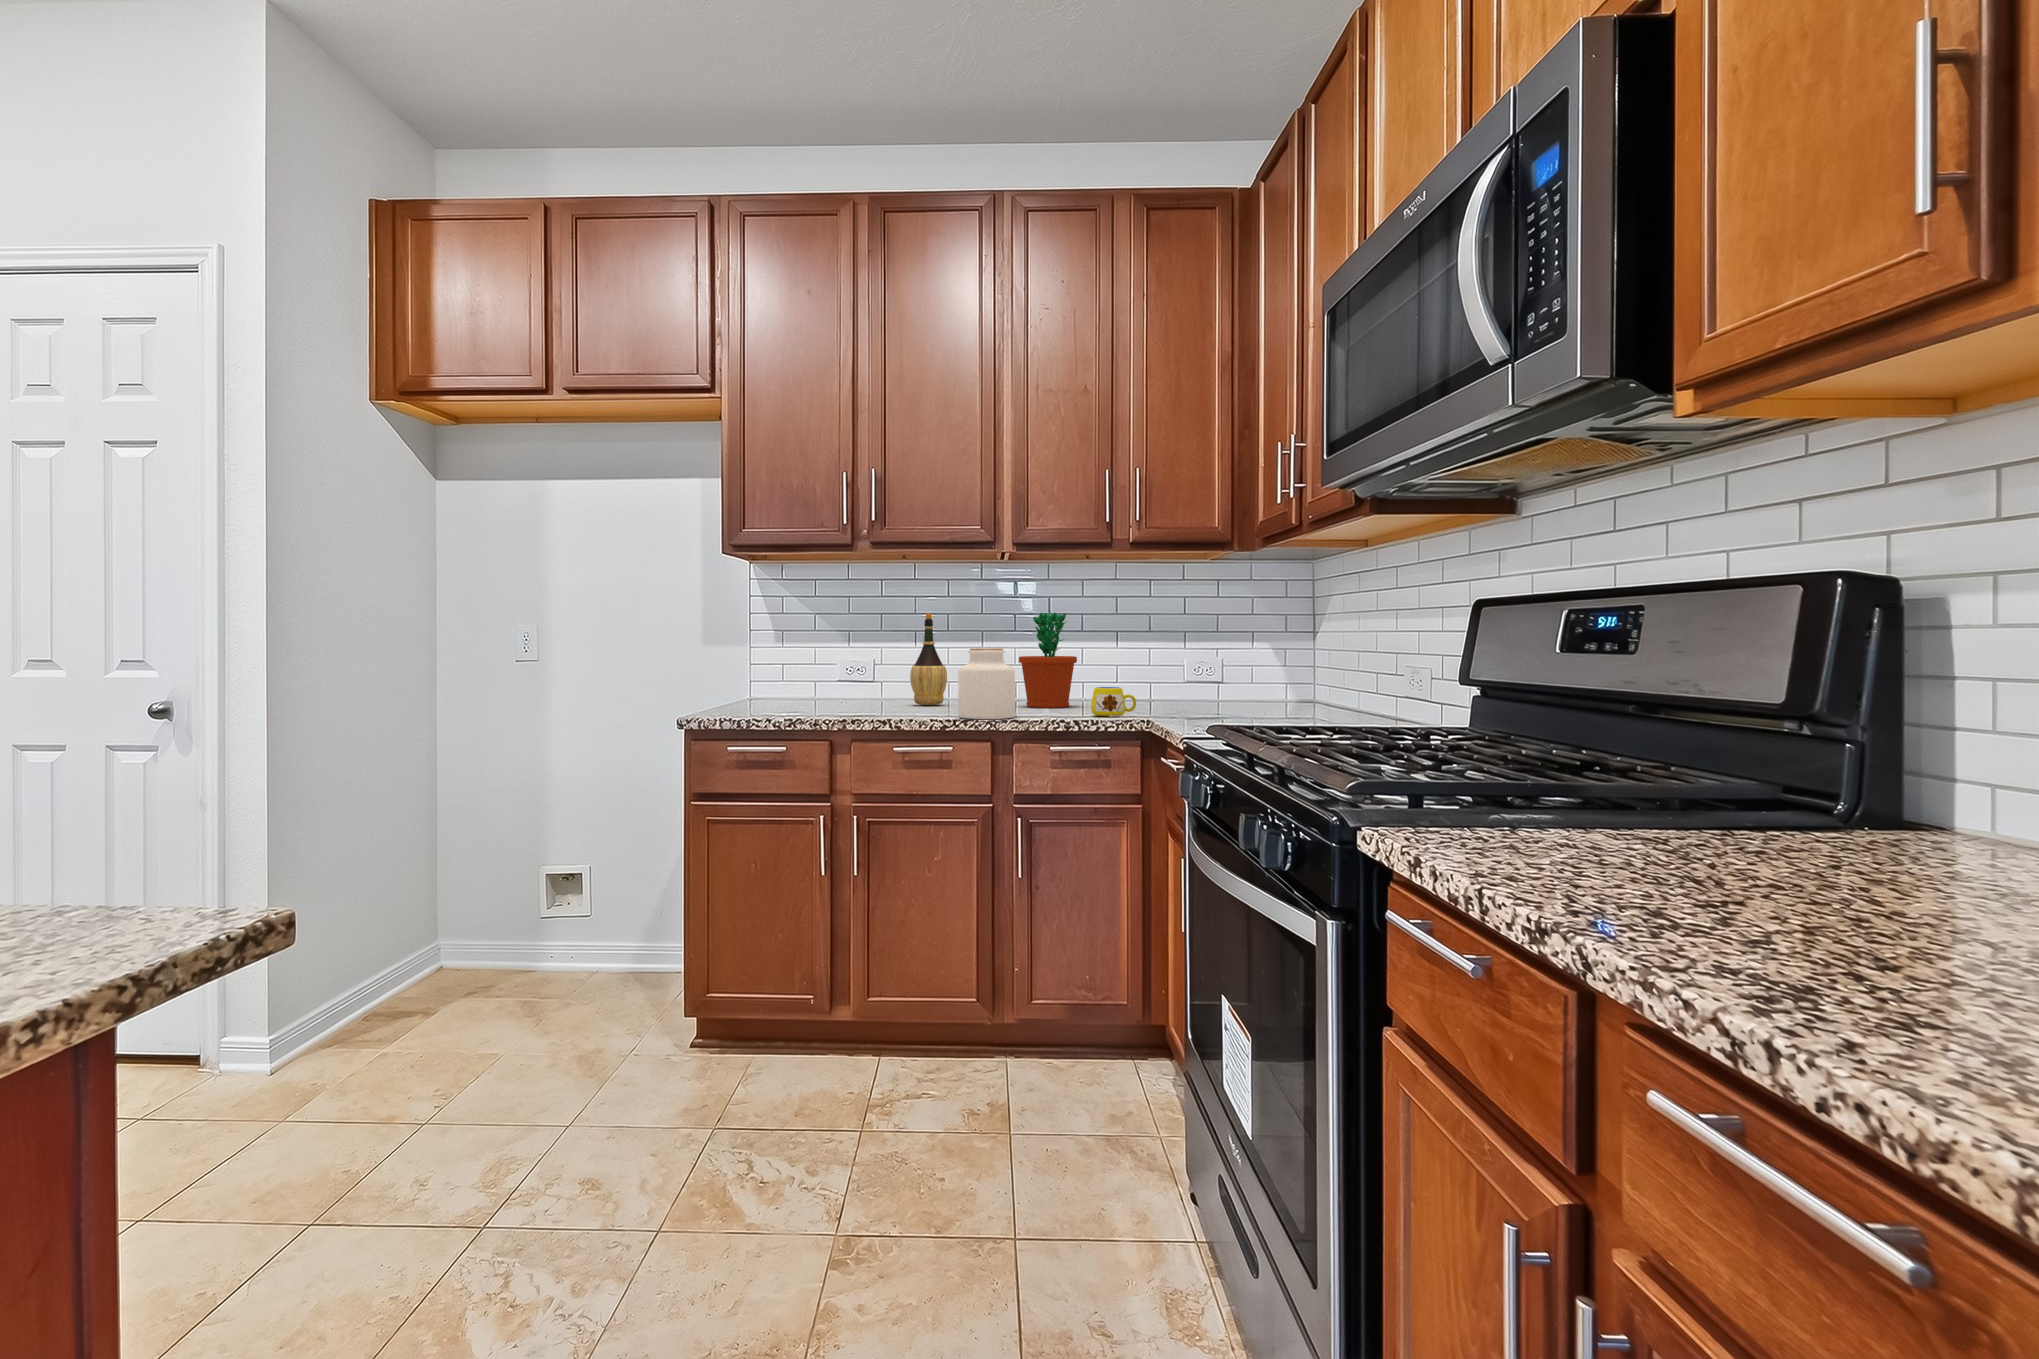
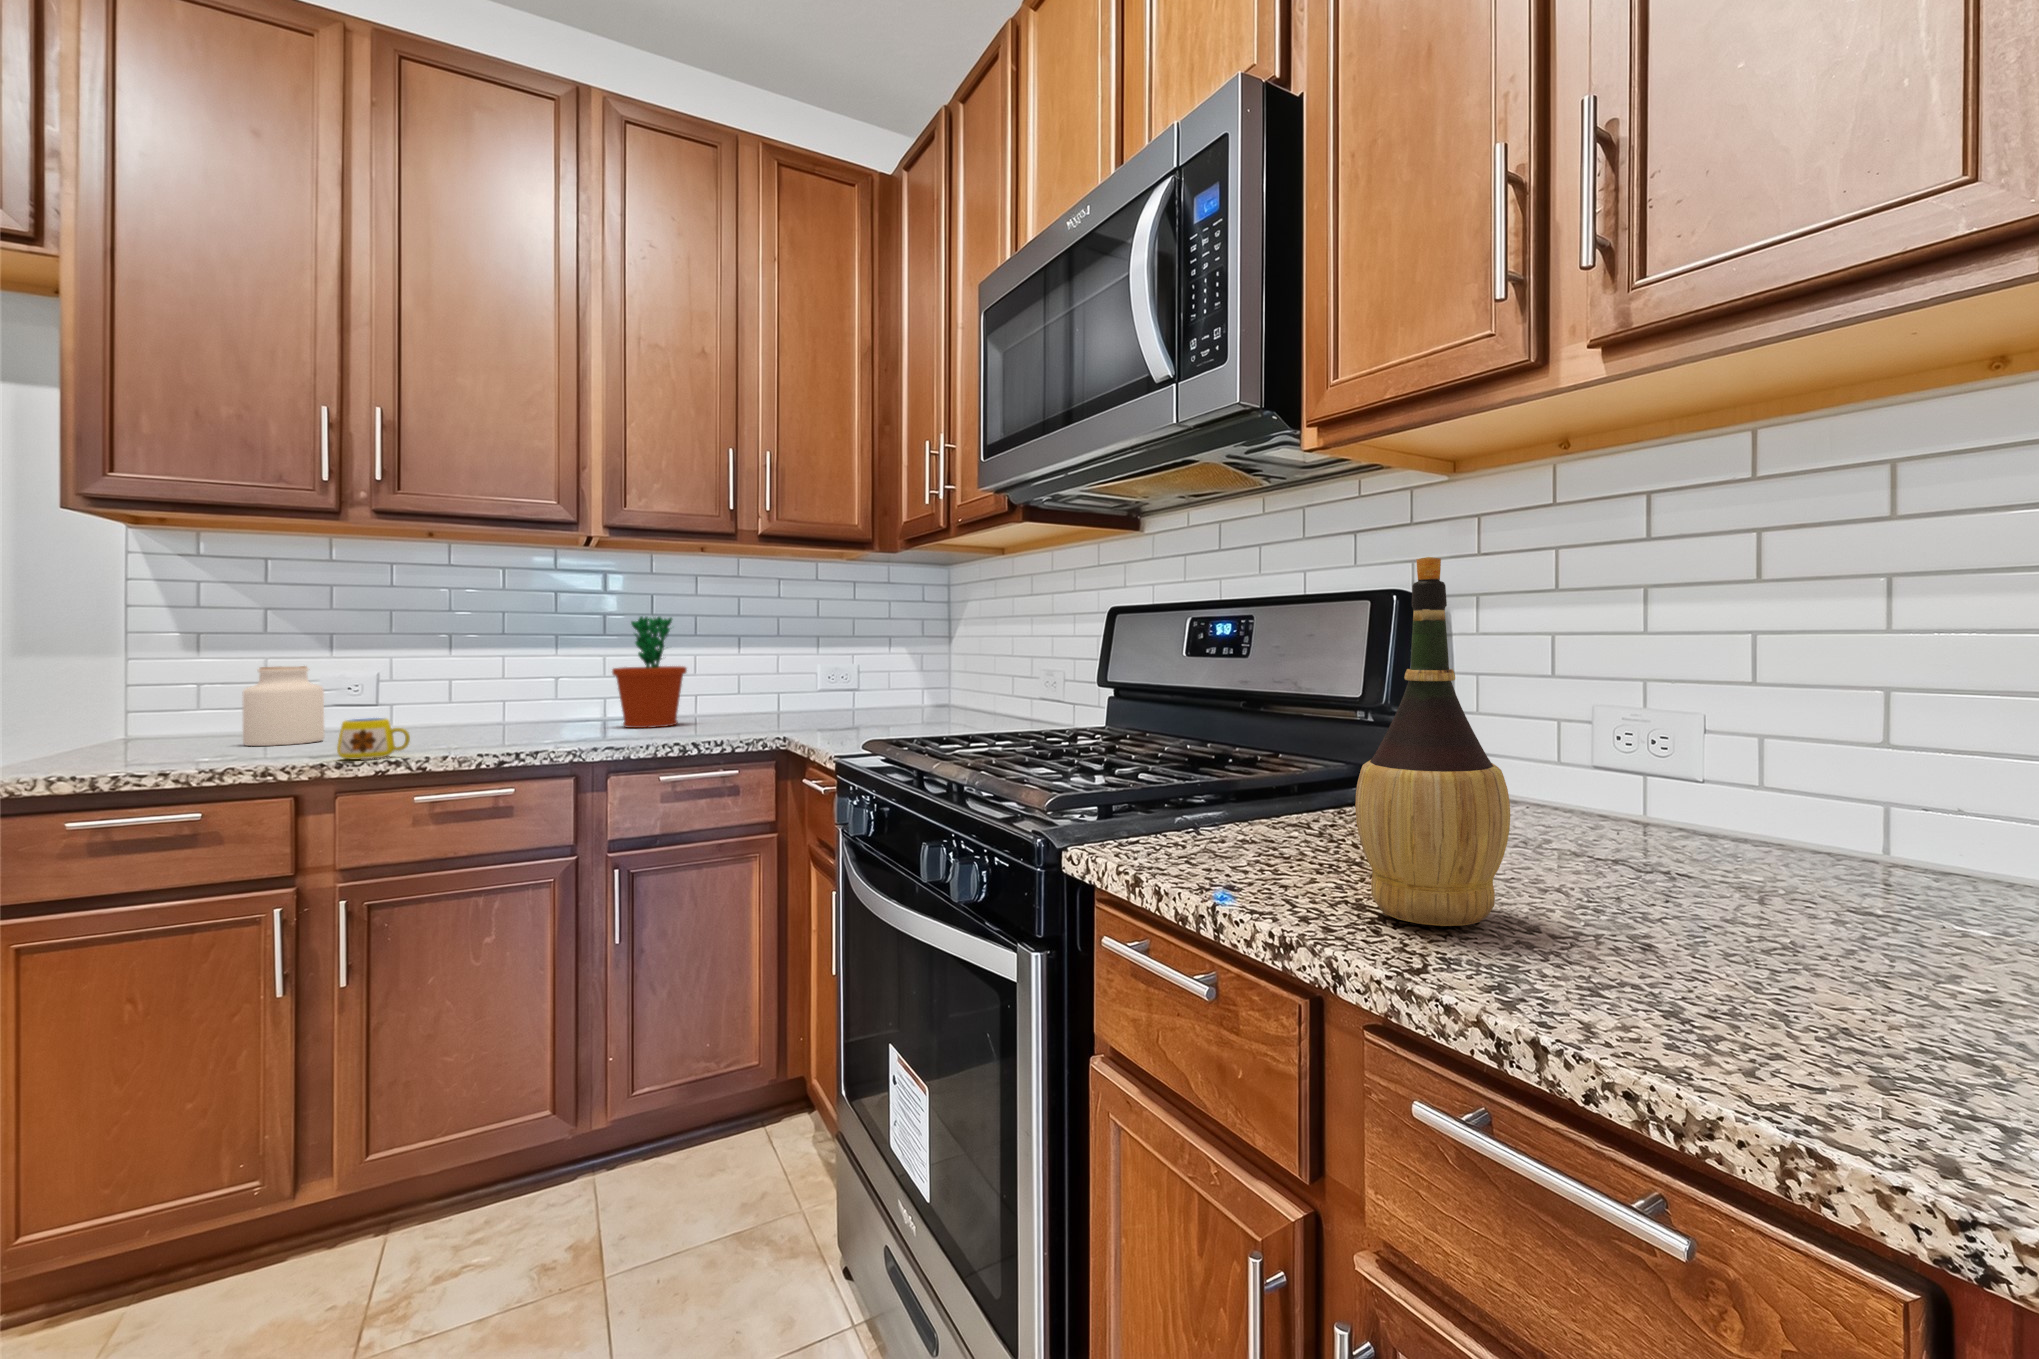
wine bottle: present [910,613,947,705] -> present [1355,557,1510,926]
jar: present [958,648,1015,719] -> present [242,666,324,746]
mug: present [1091,687,1136,717] -> present [337,718,410,759]

